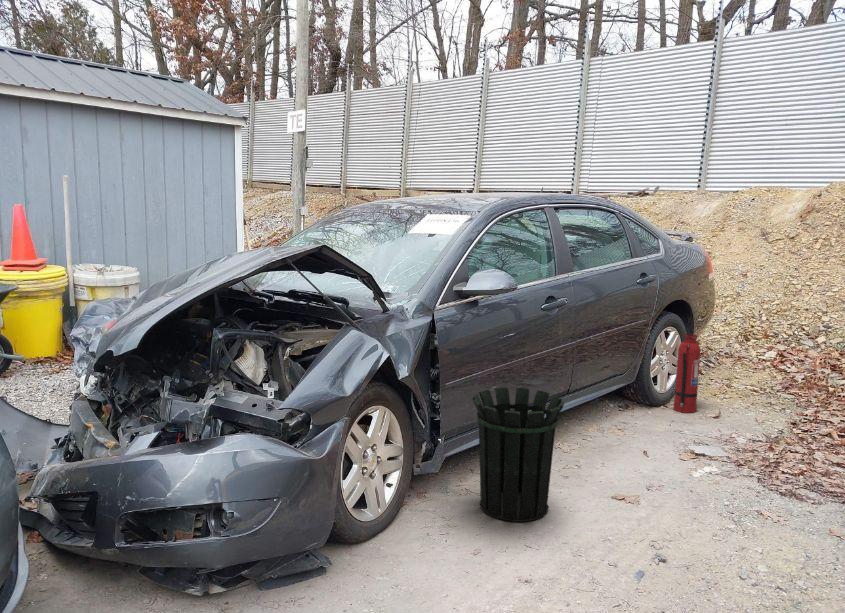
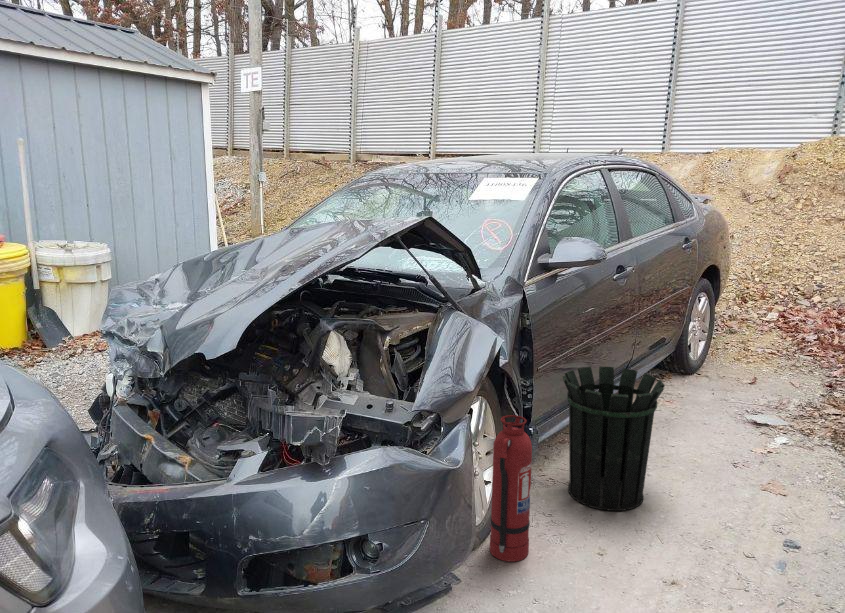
fire extinguisher: present [674,334,700,413] -> present [490,415,532,562]

